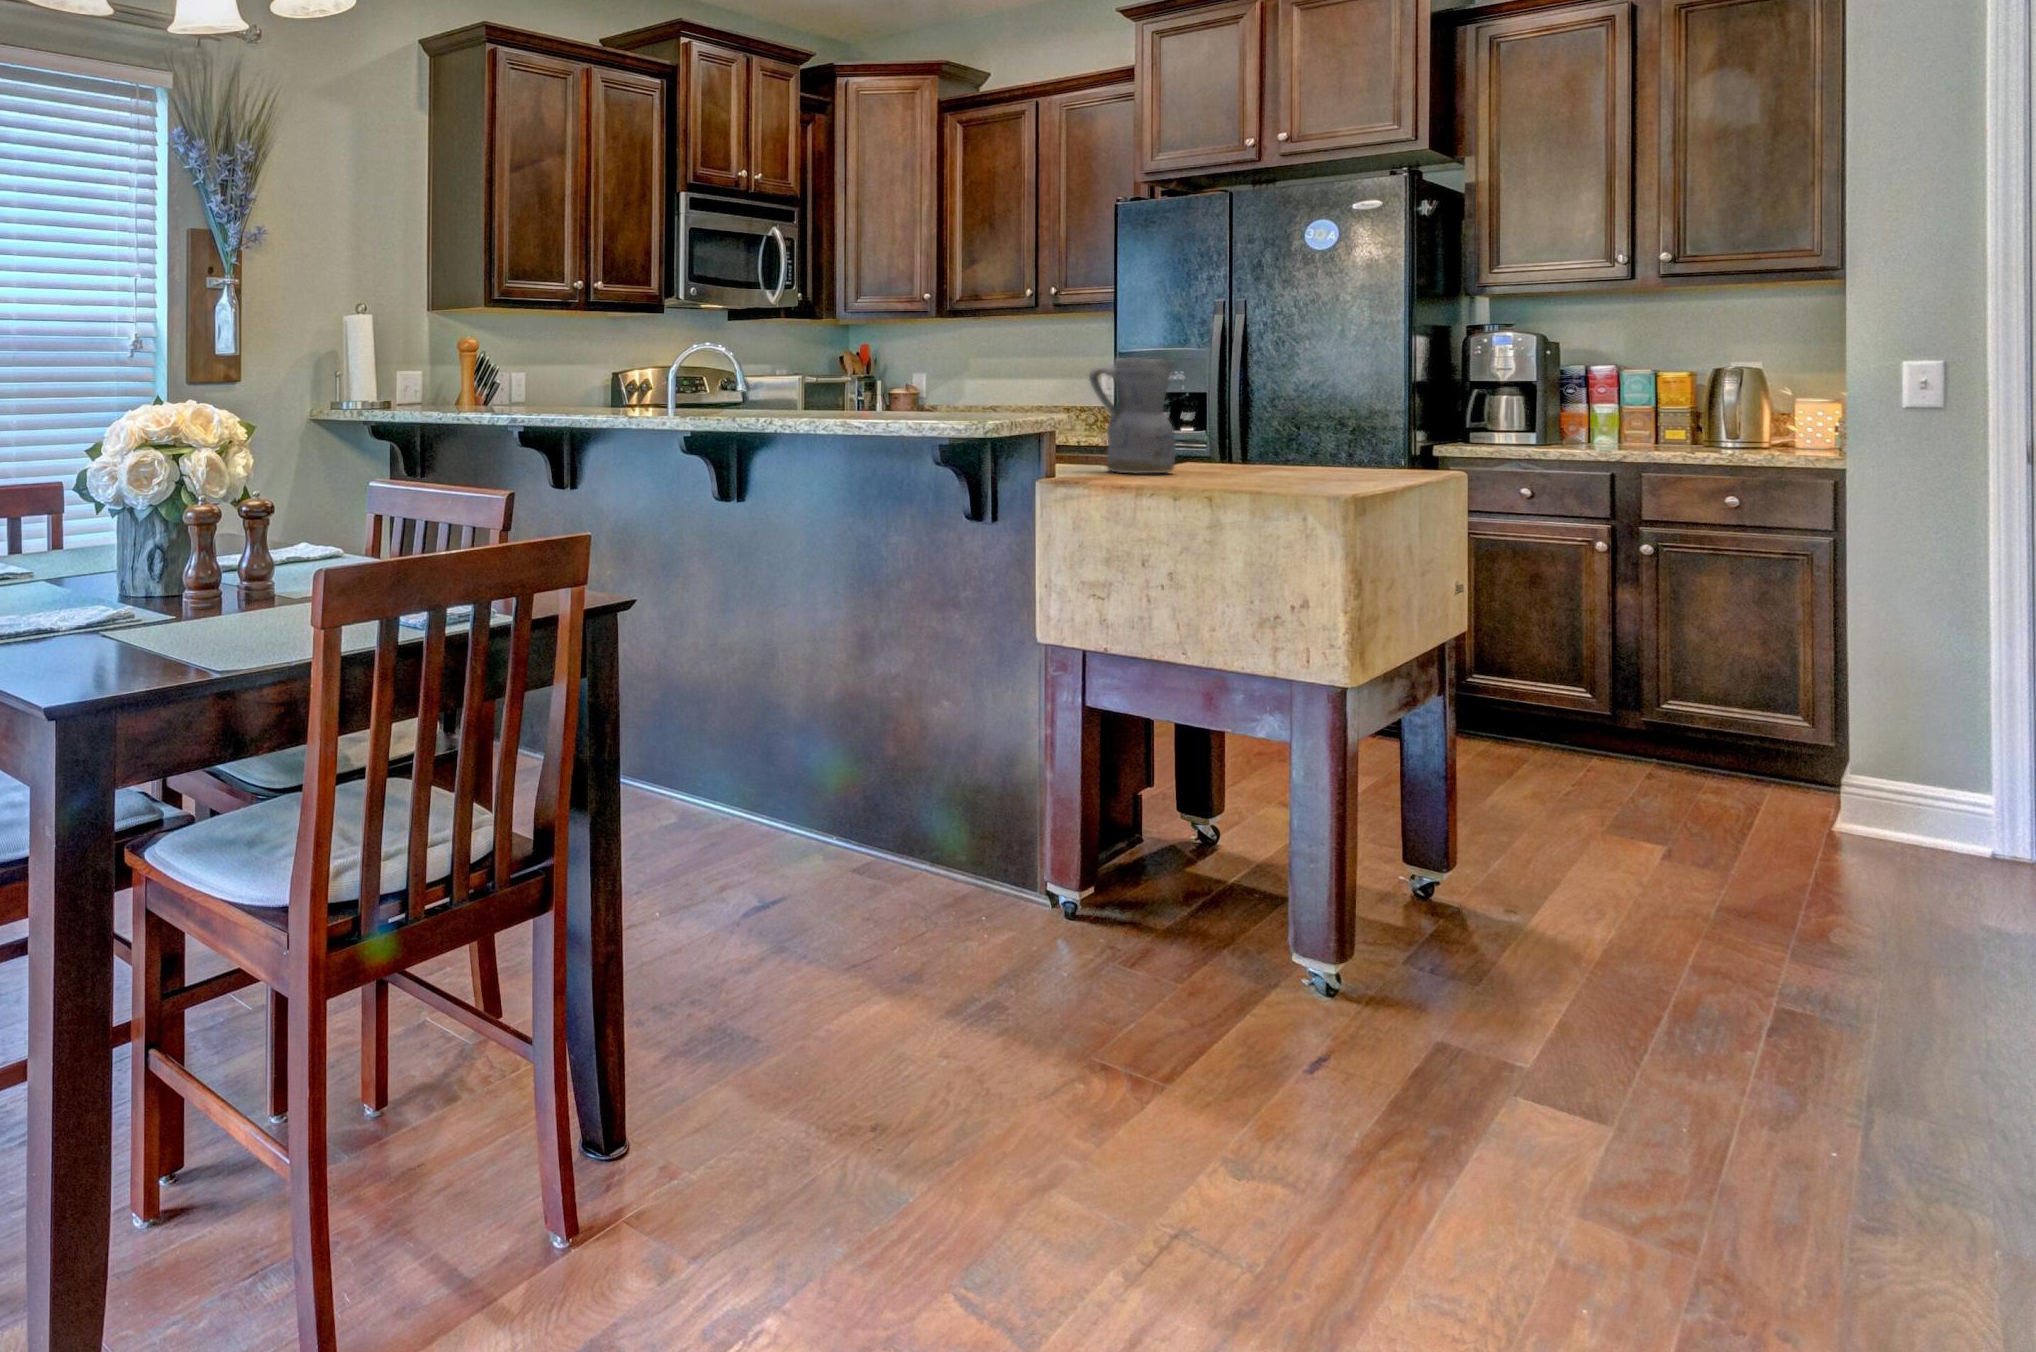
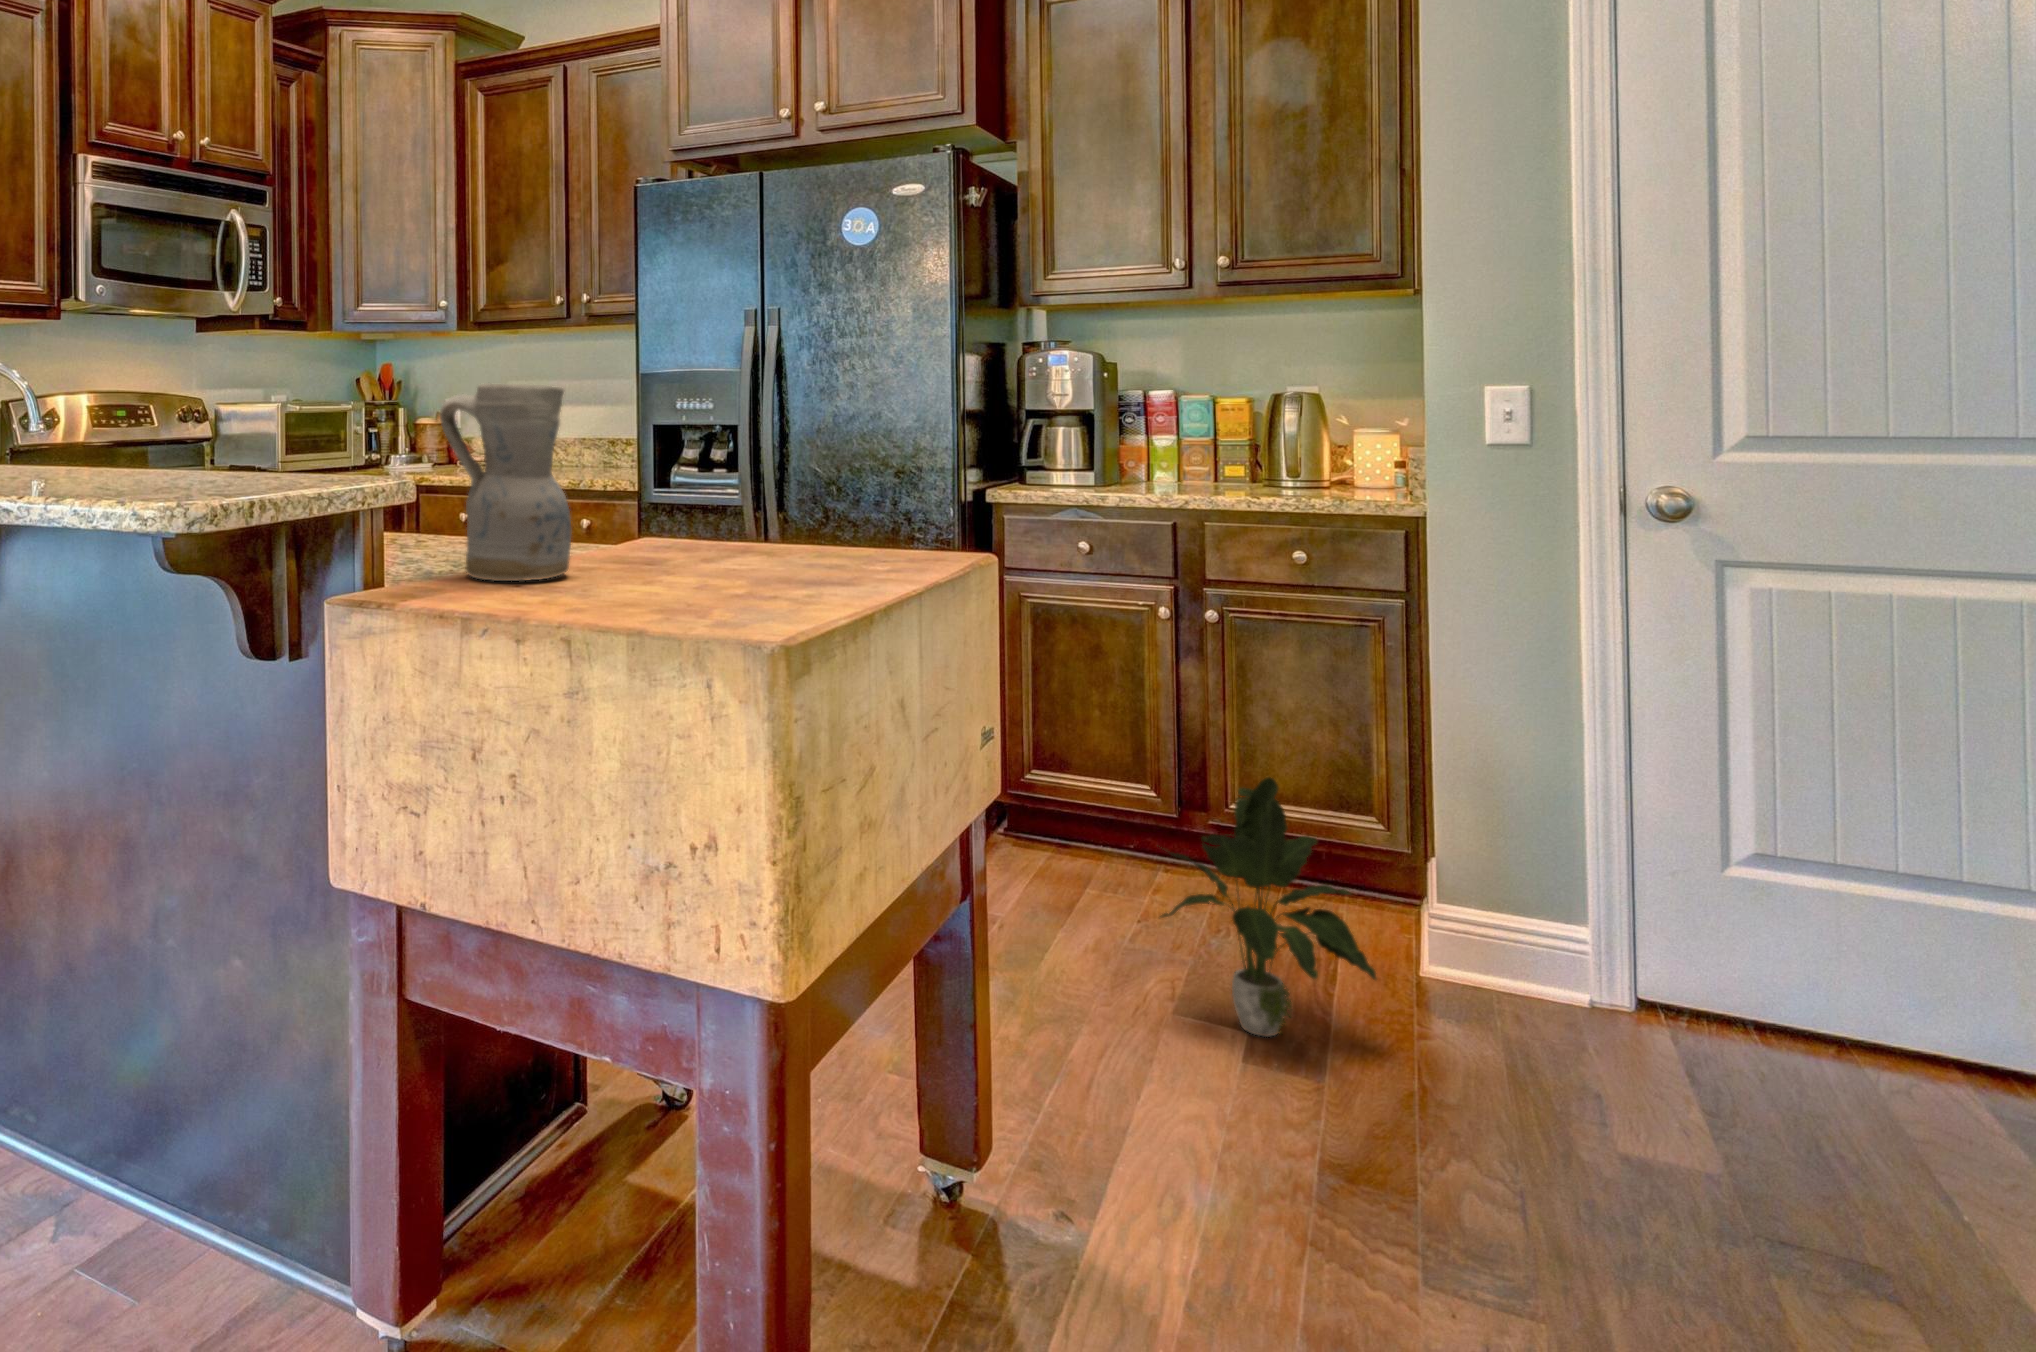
potted plant: none [1586,653,1775,841] -> present [1159,777,1377,1037]

